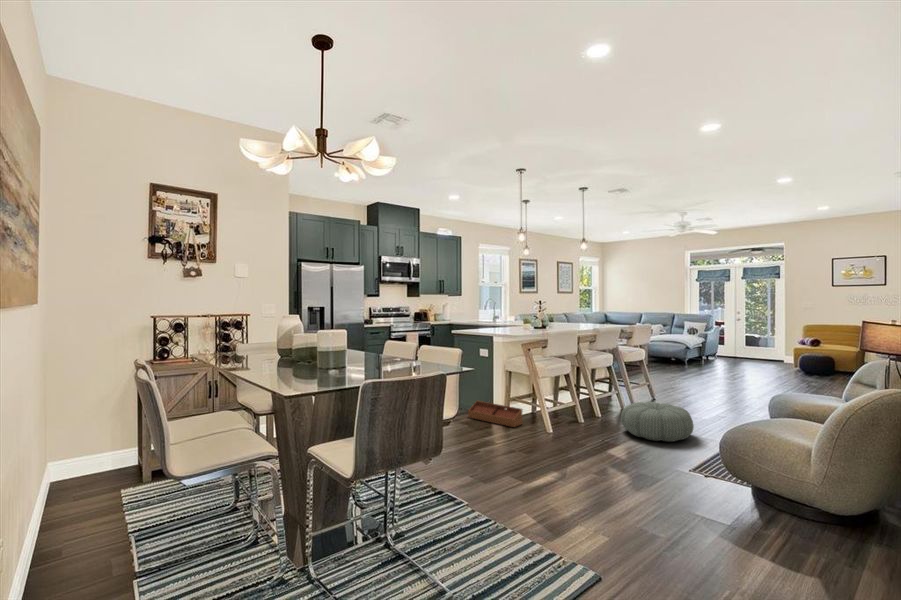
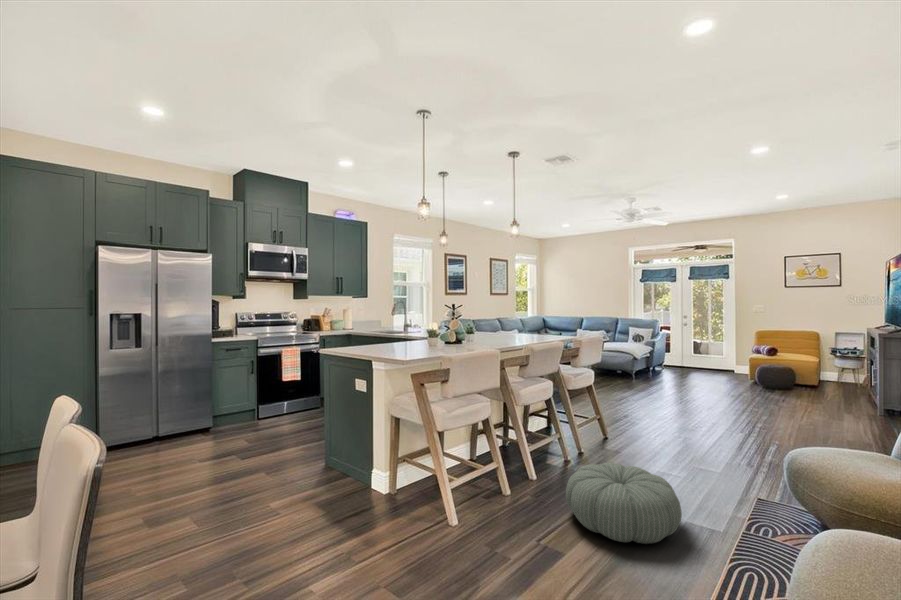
storage bin: present [468,401,522,427] -> none [331,460,412,515]

